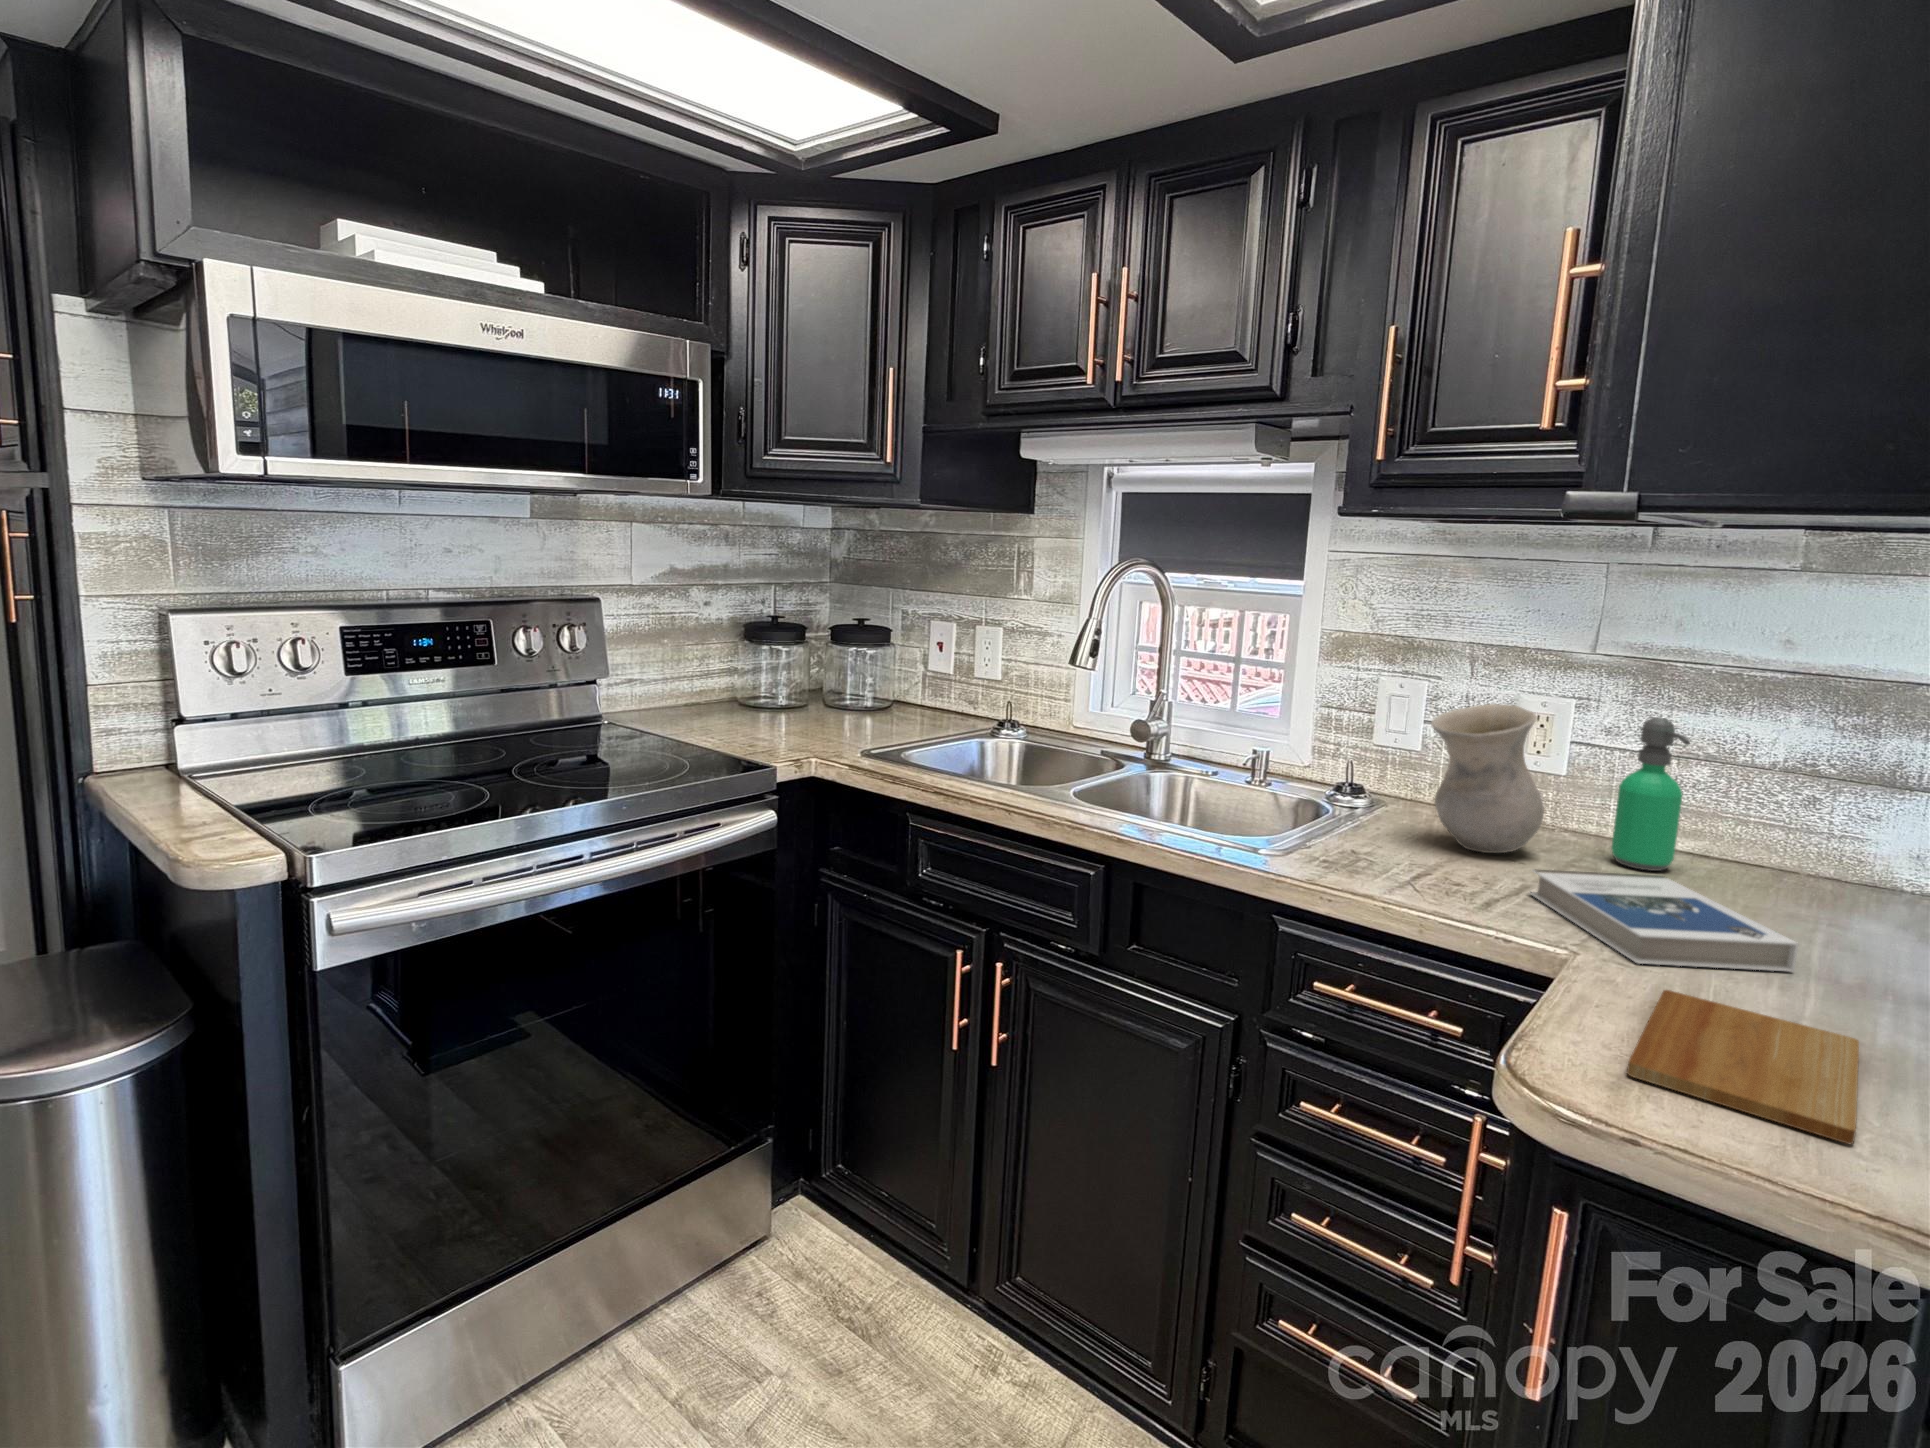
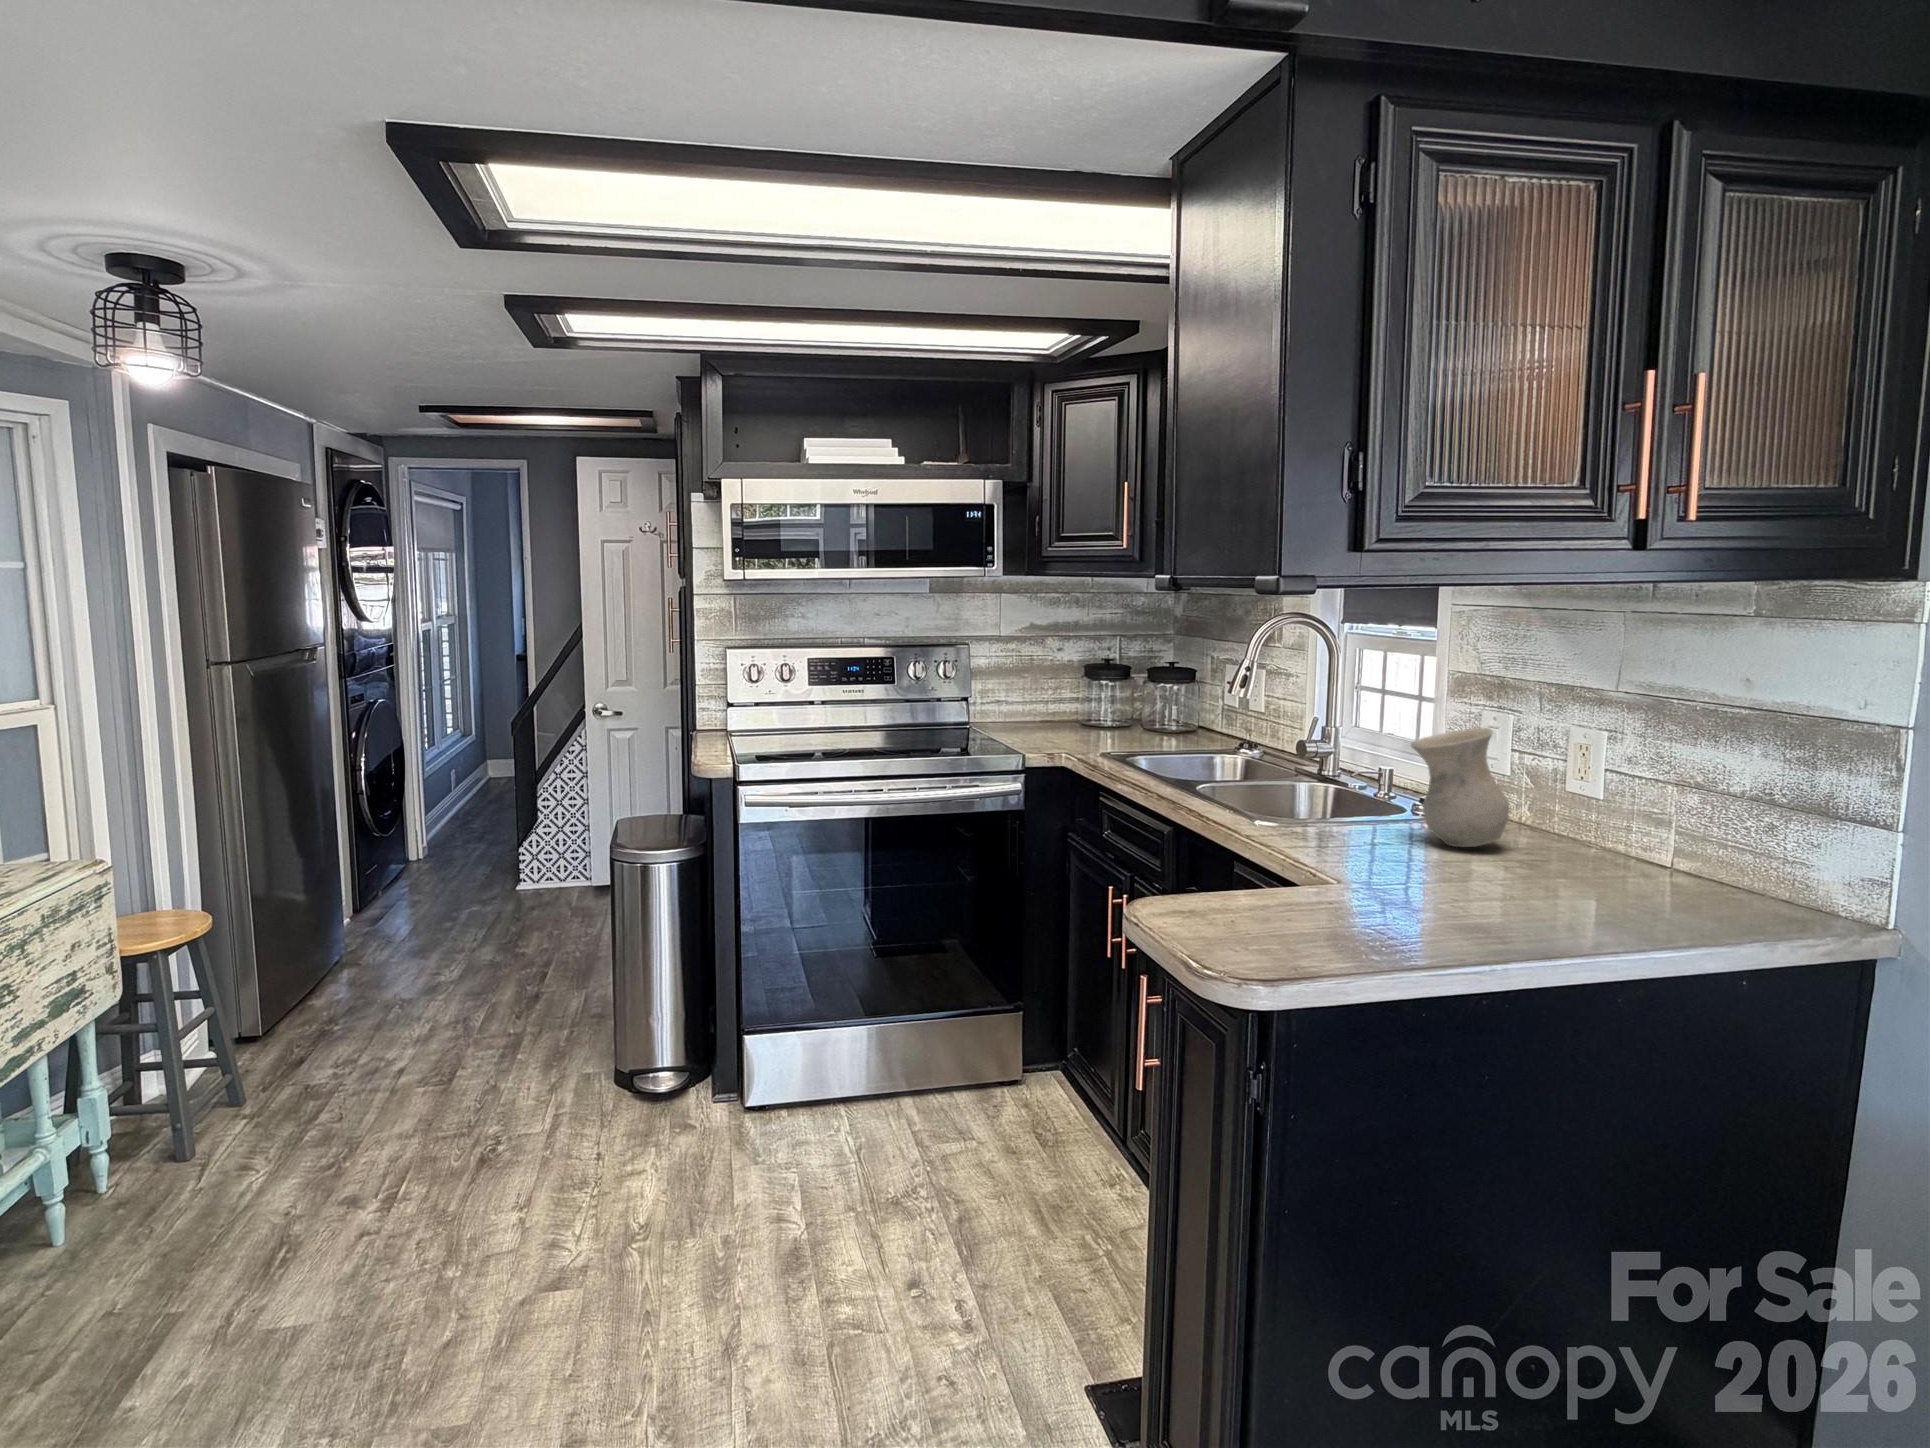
soap dispenser: present [1611,717,1690,871] -> none [1563,742,1620,874]
hardback book: present [1530,870,1799,972] -> none [1374,847,1524,918]
cutting board: present [1627,990,1859,1144] -> none [1204,900,1397,952]

